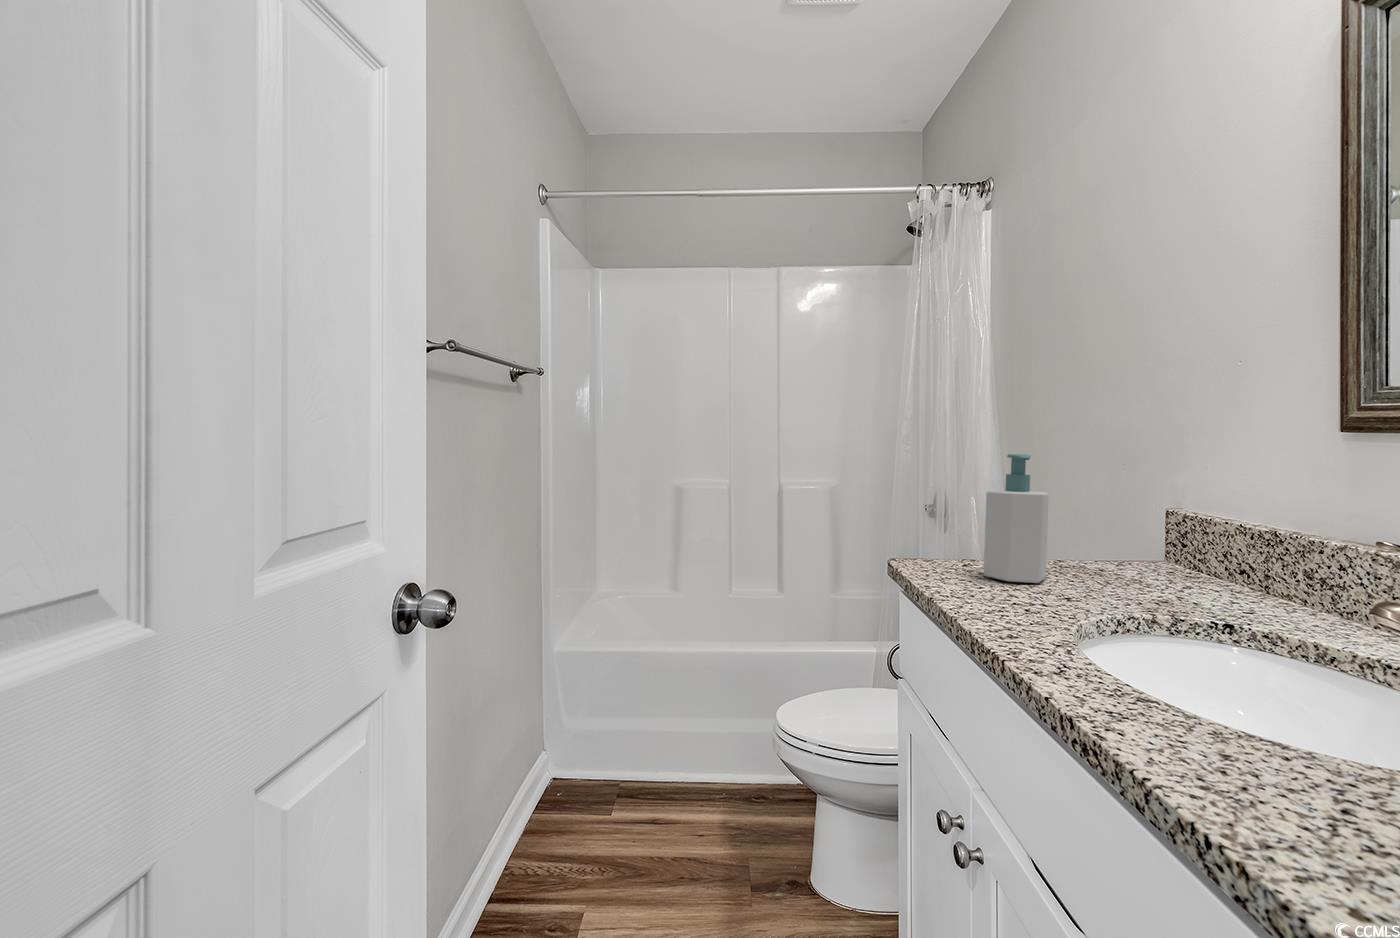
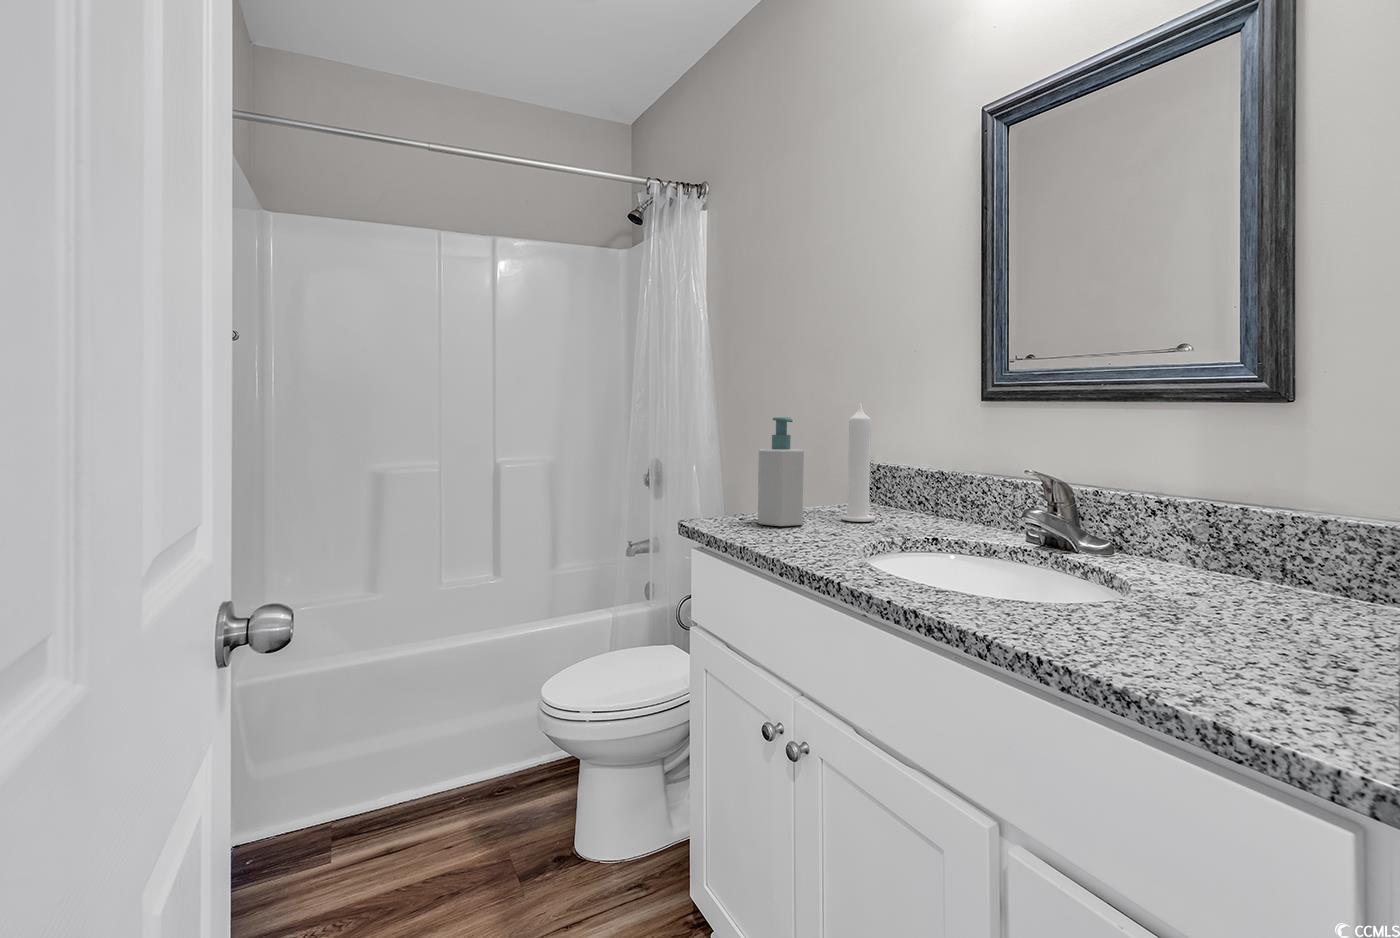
candle: none [1105,437,1156,589] -> present [841,403,875,522]

